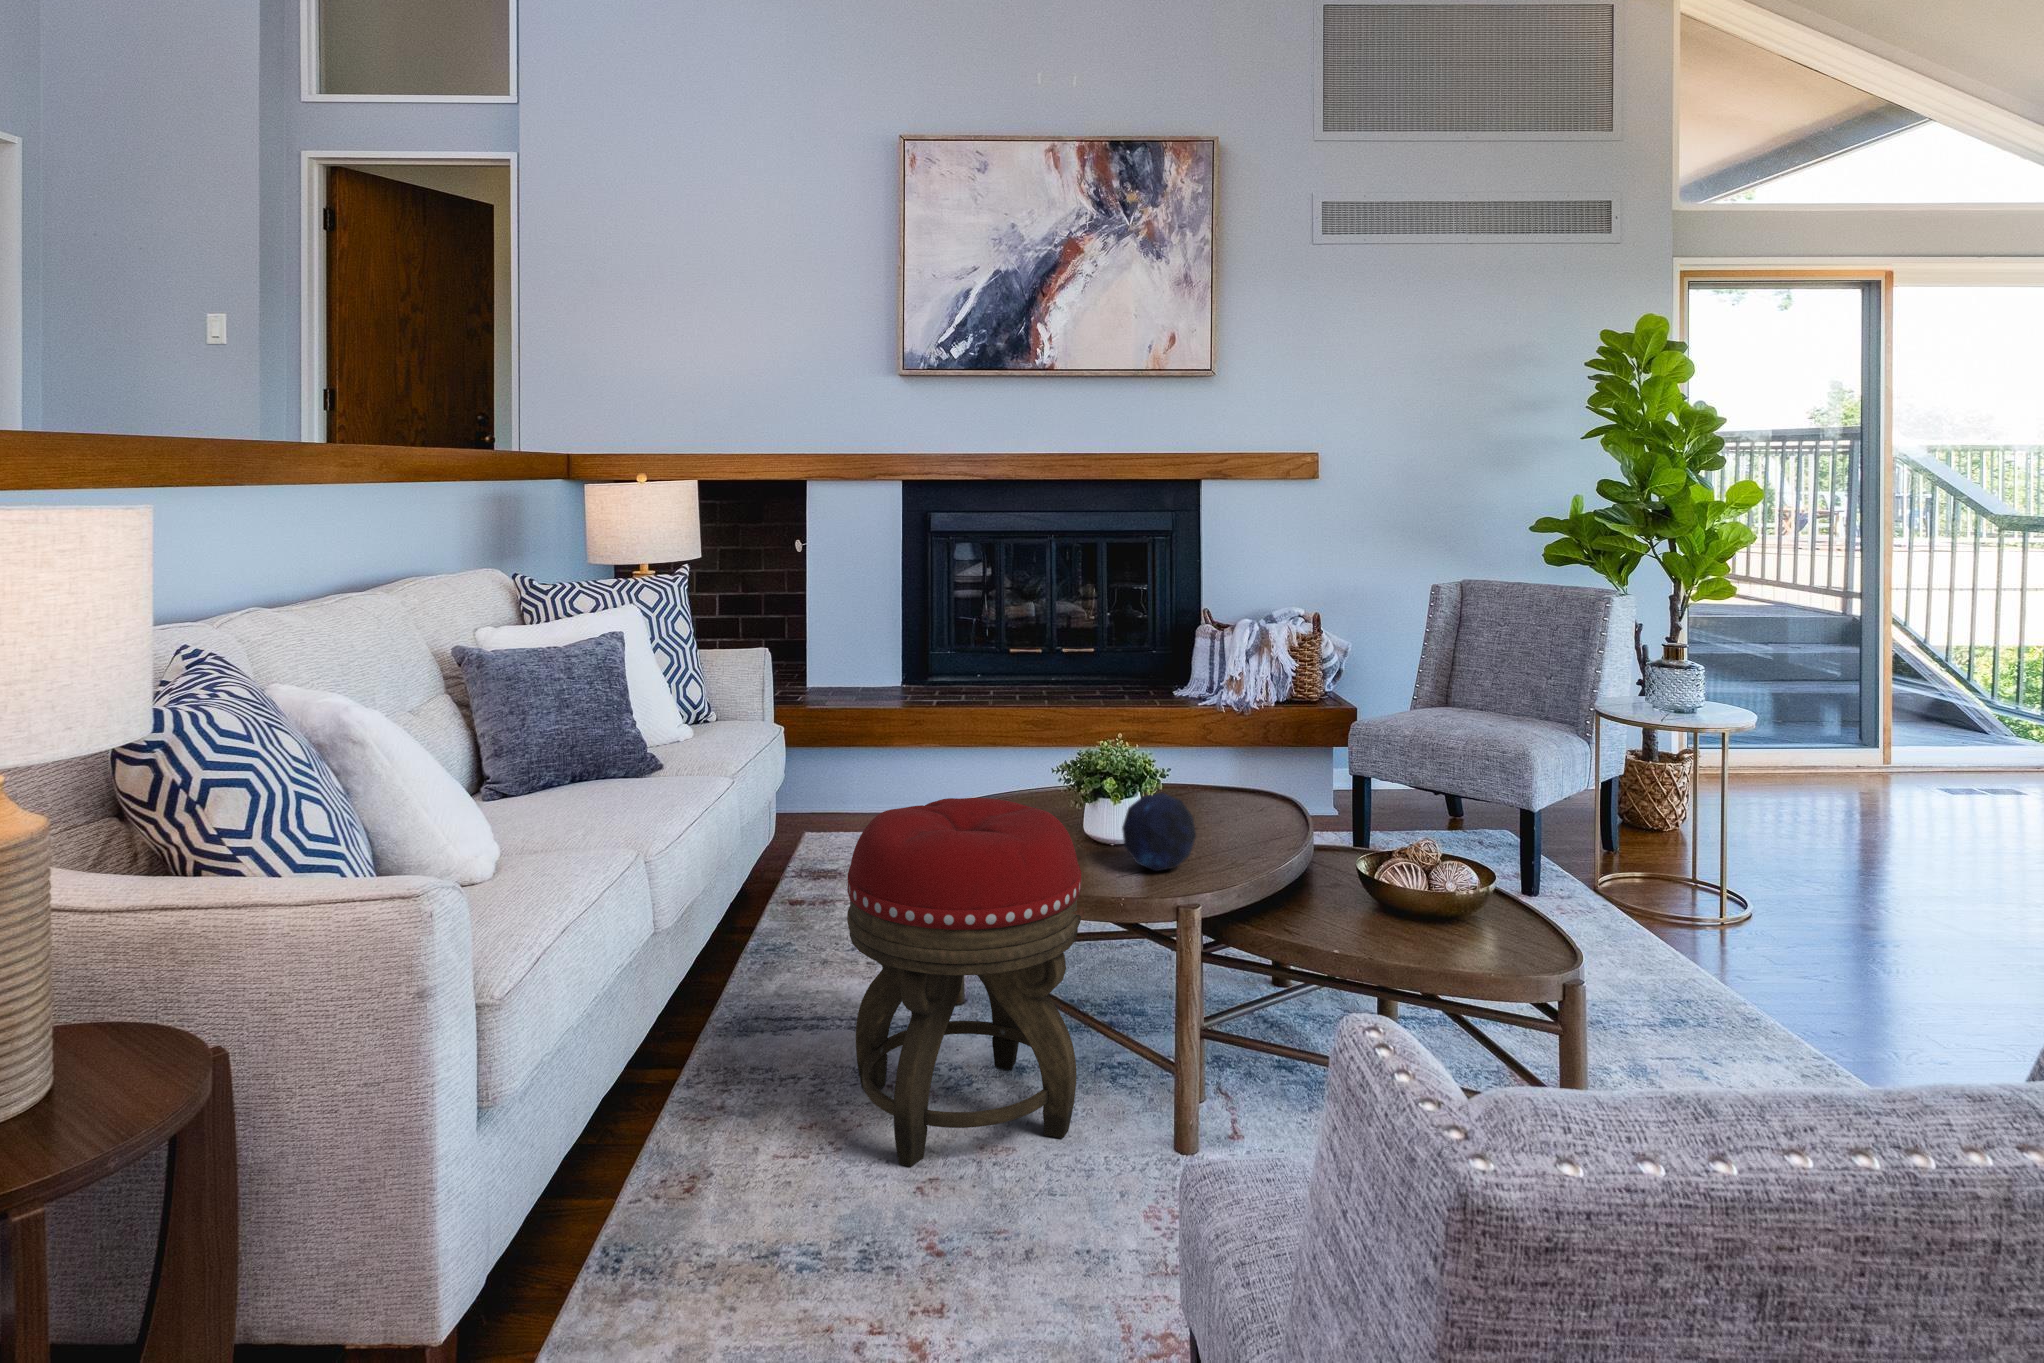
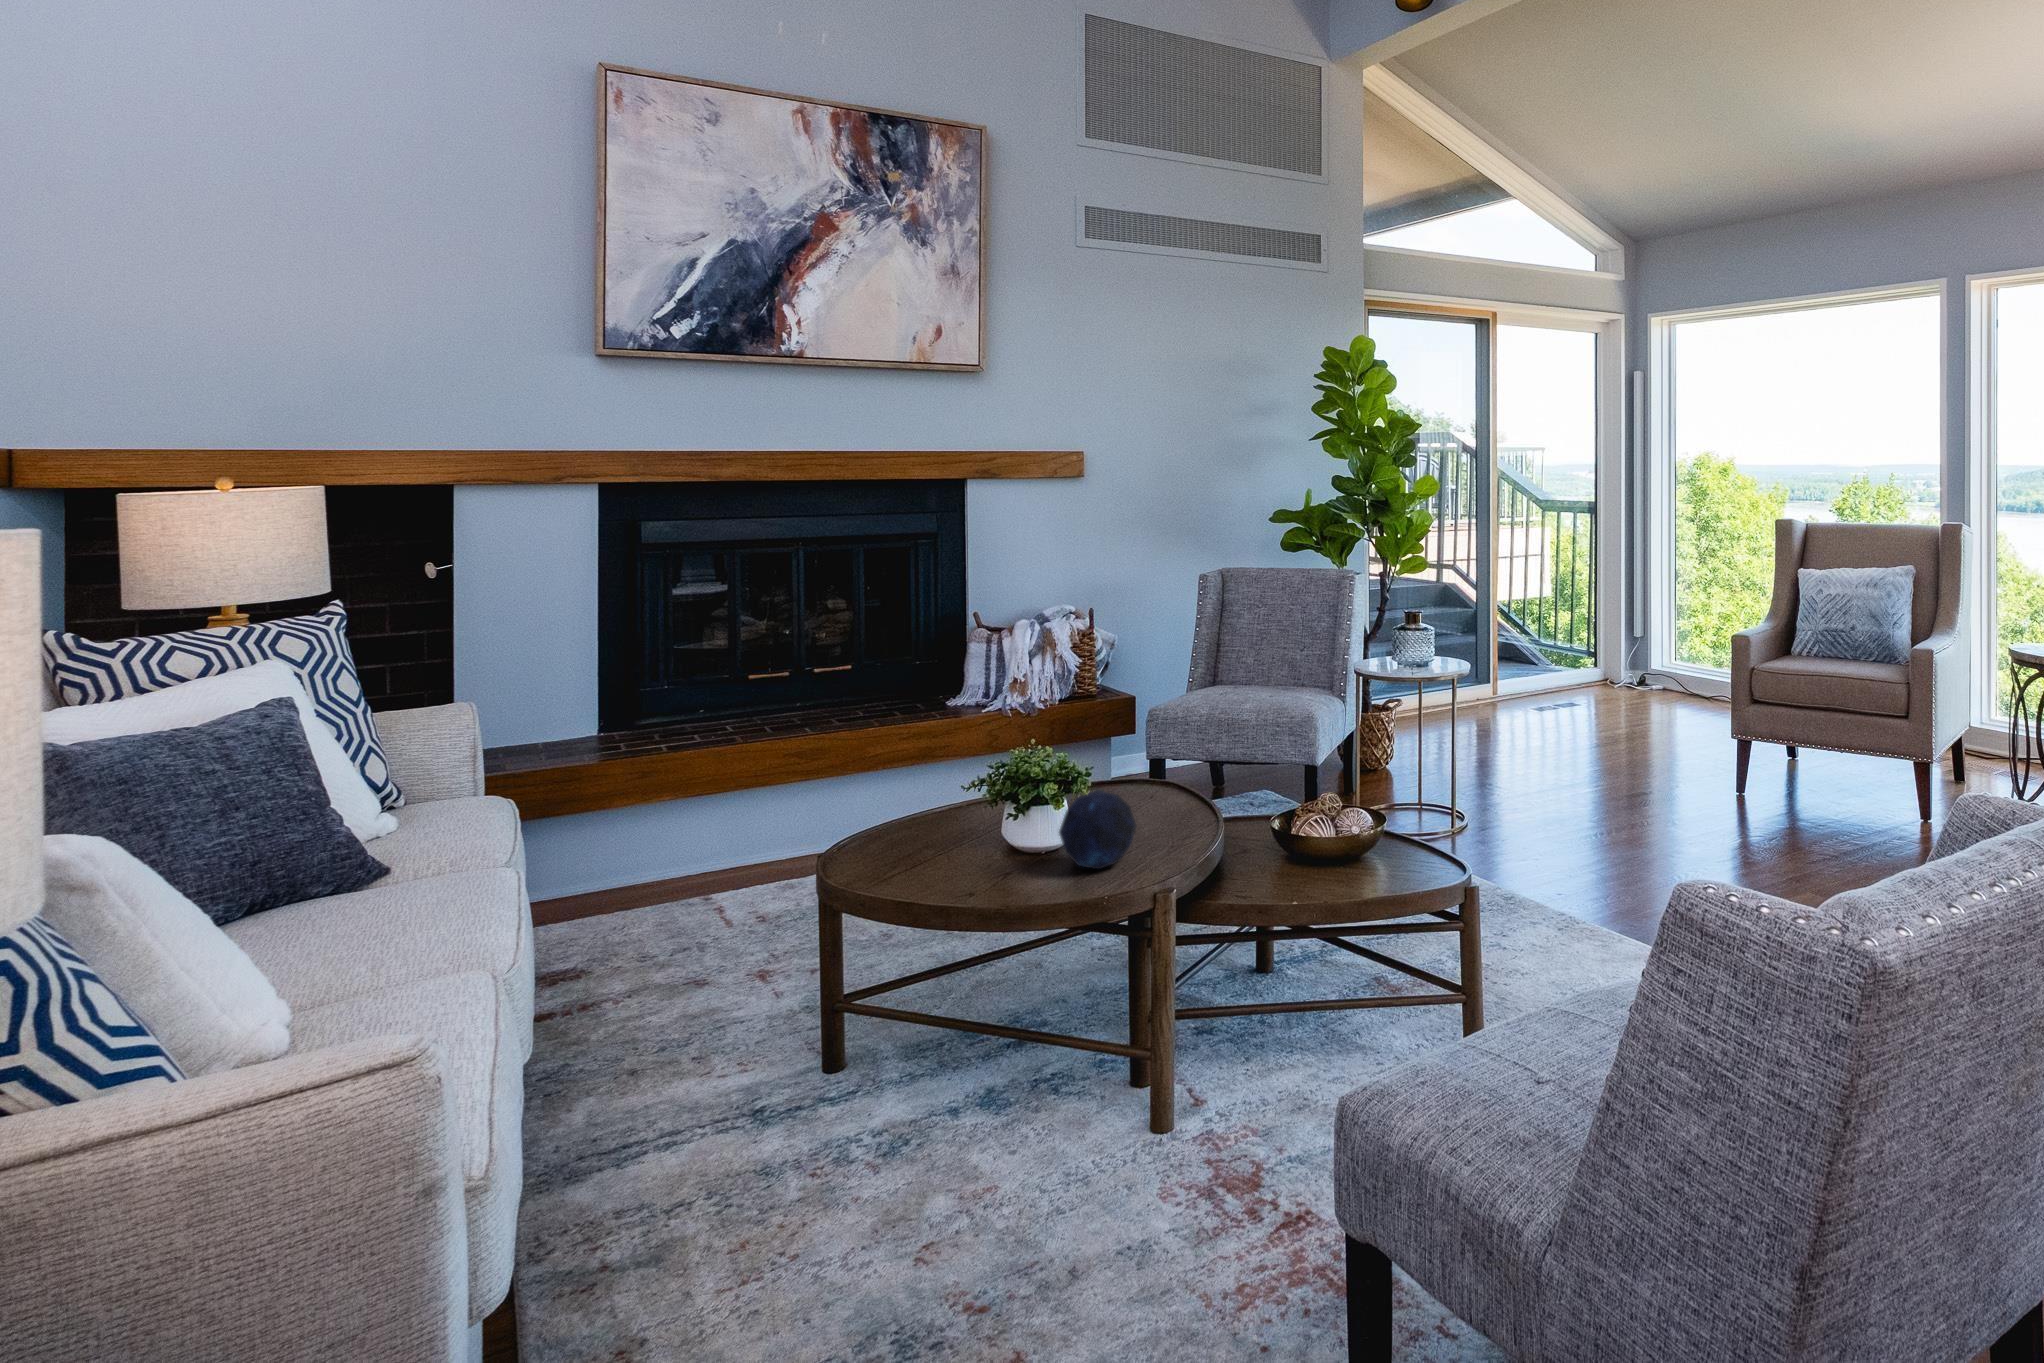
footstool: present [847,798,1081,1167] -> none [769,827,1049,1242]

